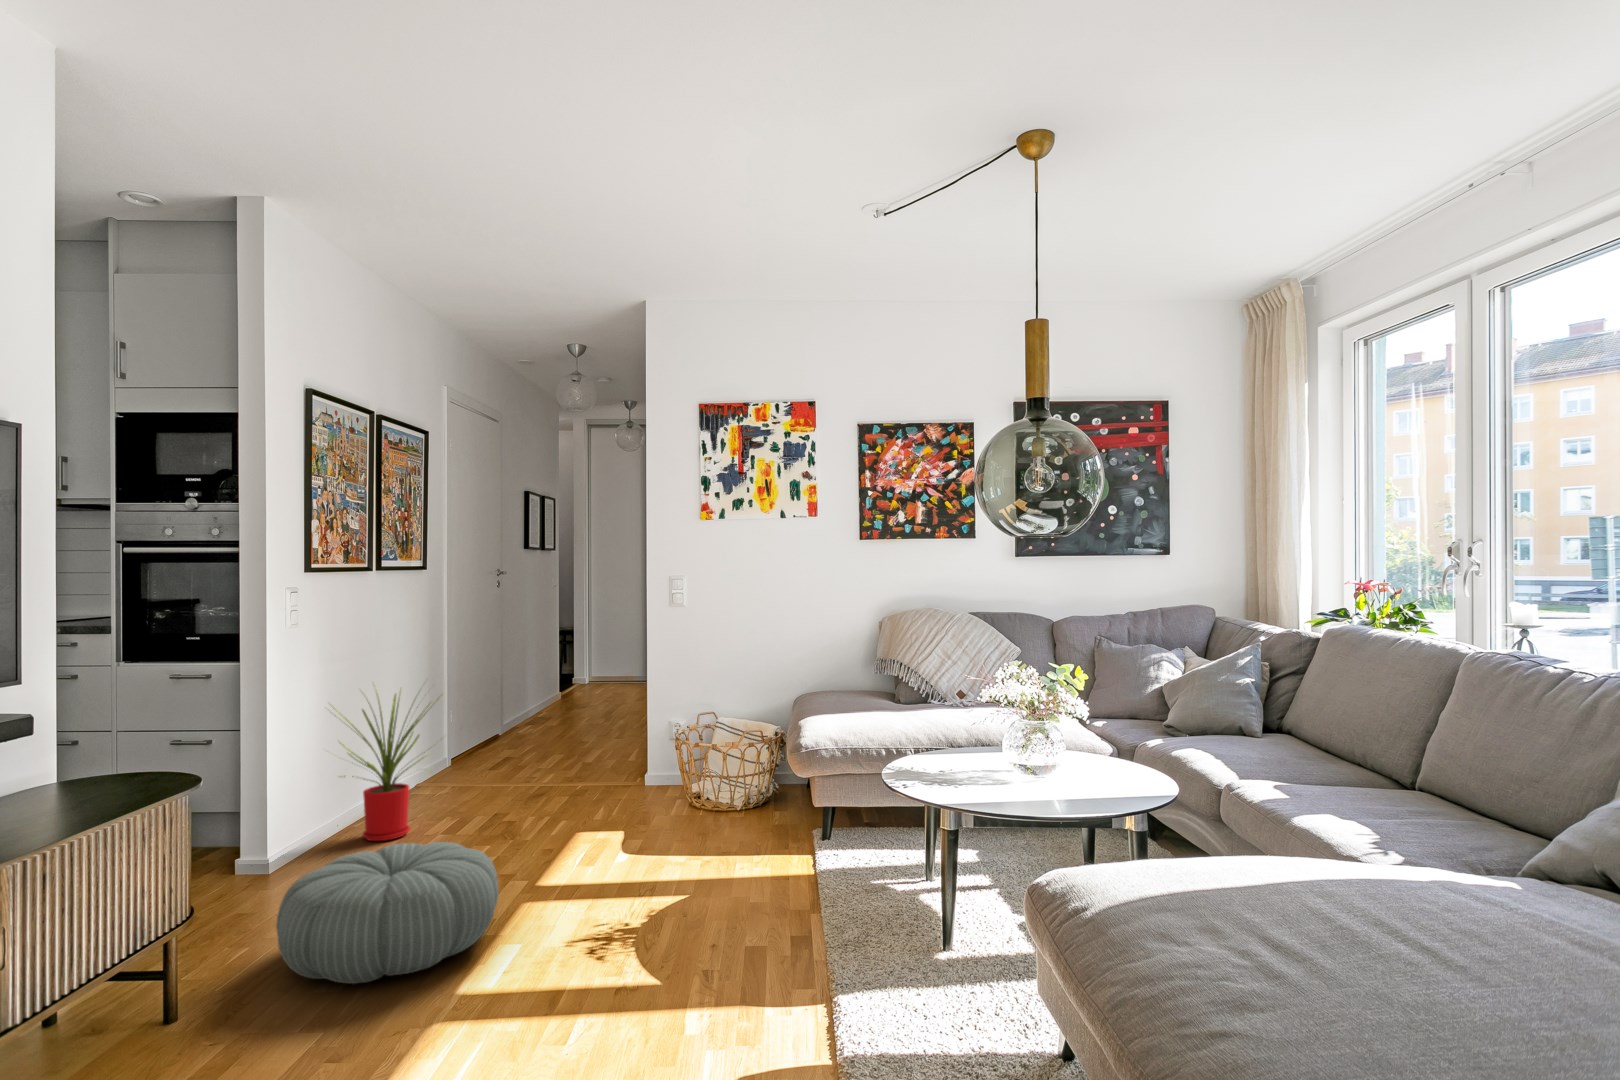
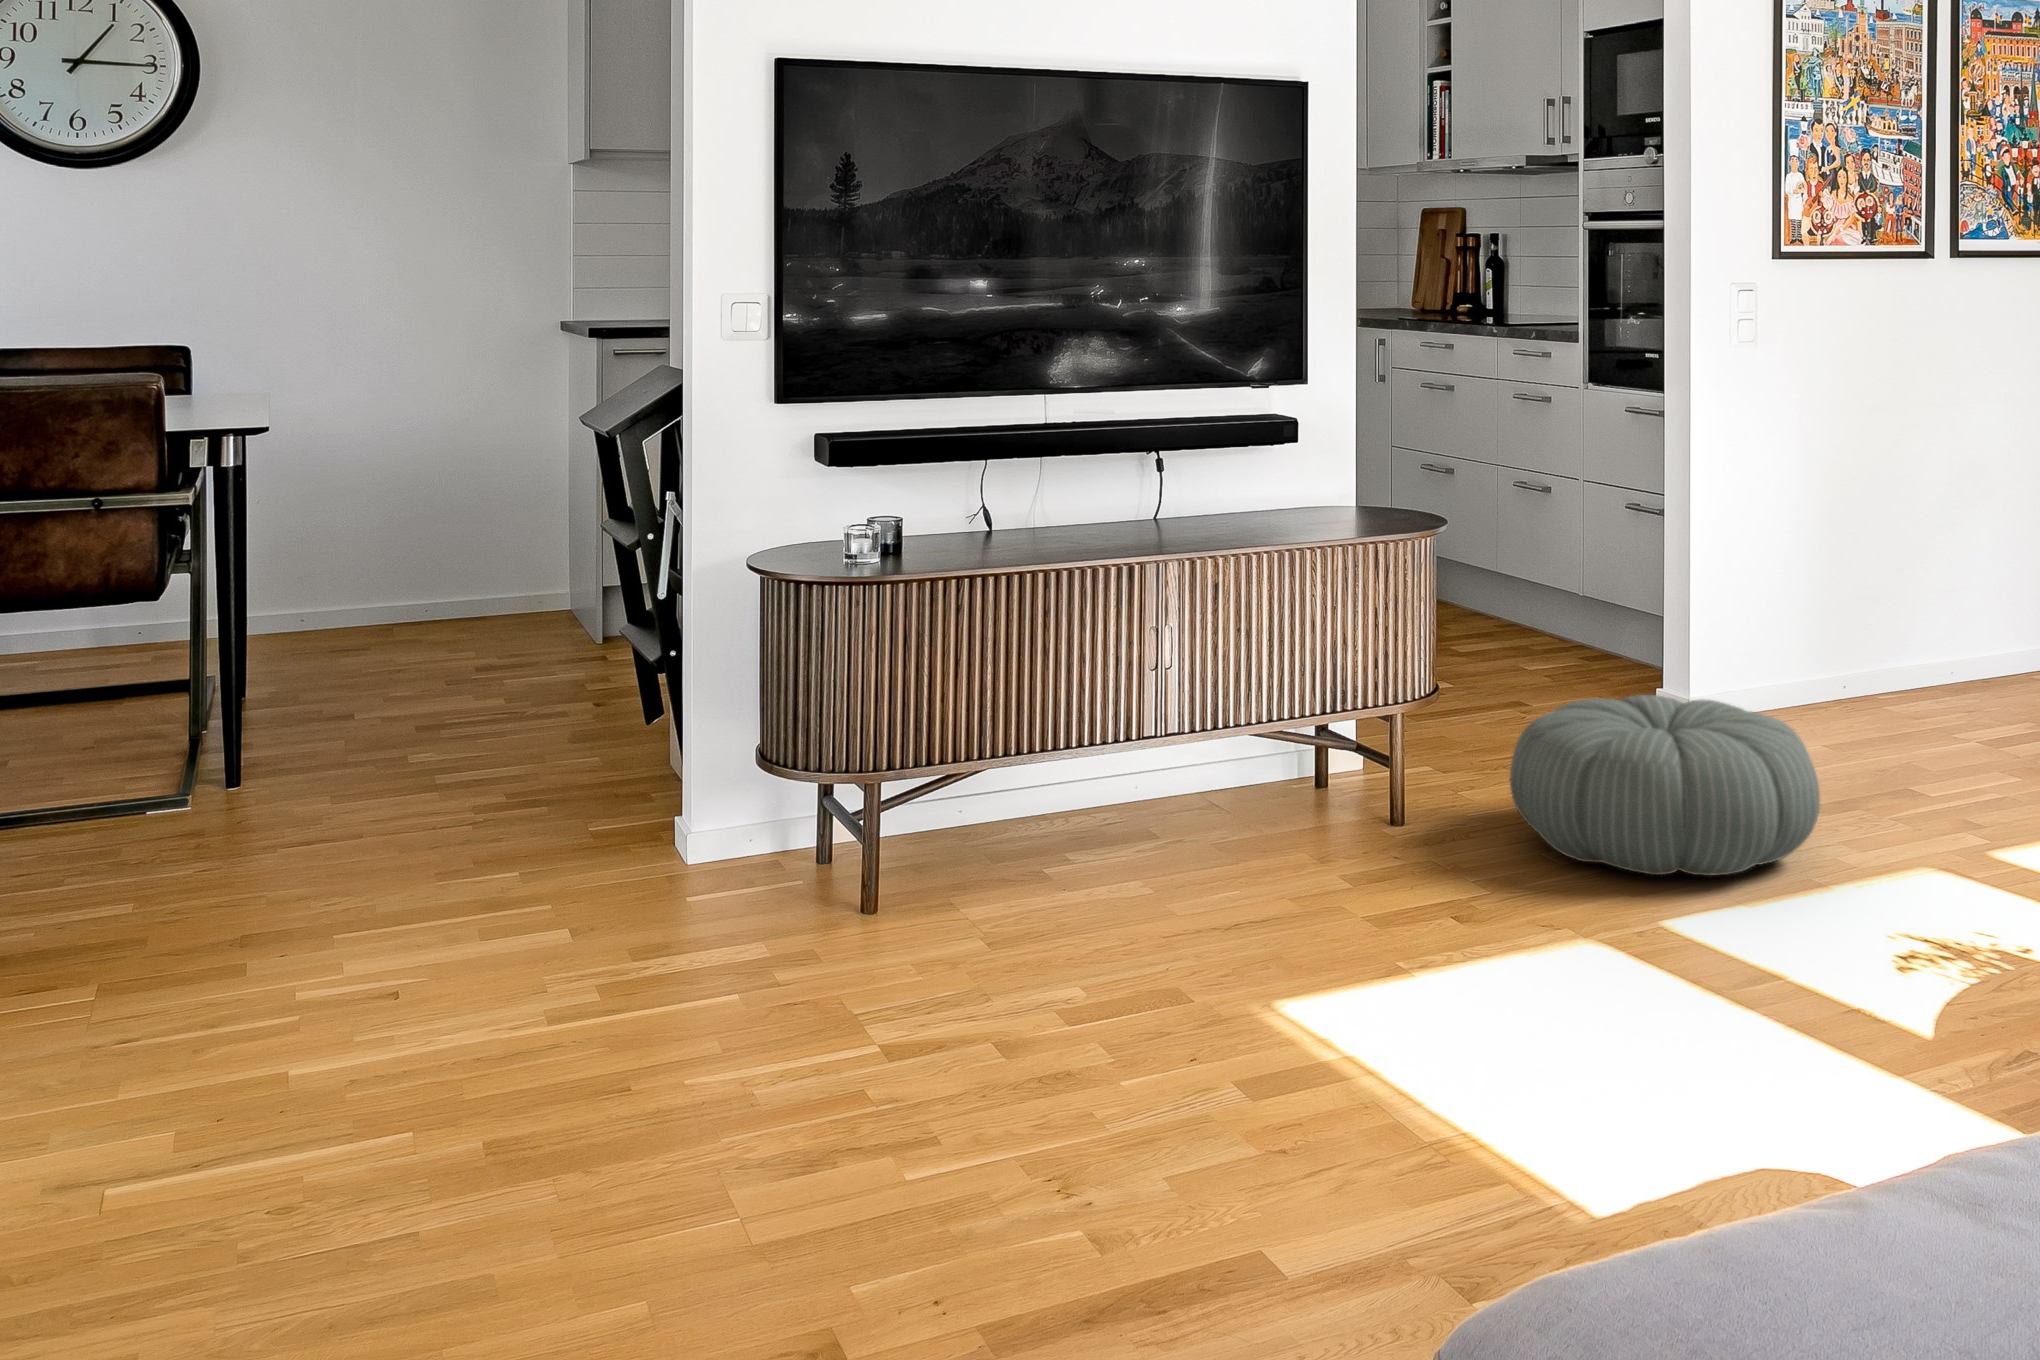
house plant: present [332,694,439,841] -> none [1783,455,1994,731]

